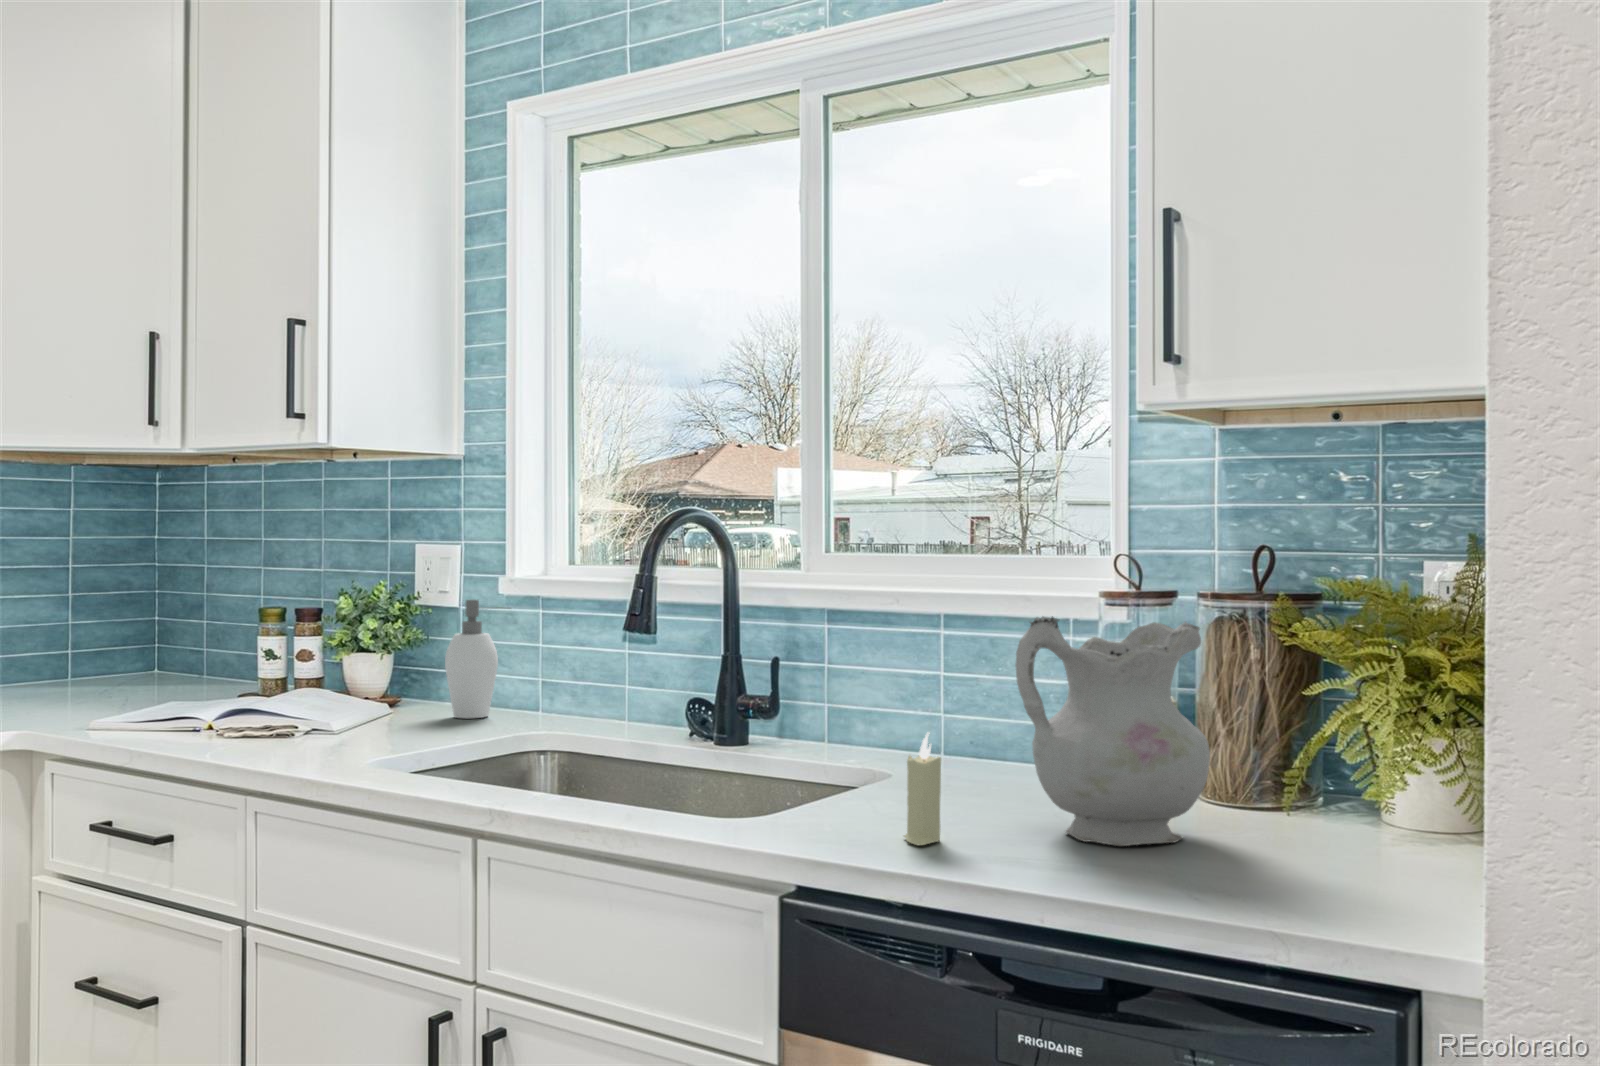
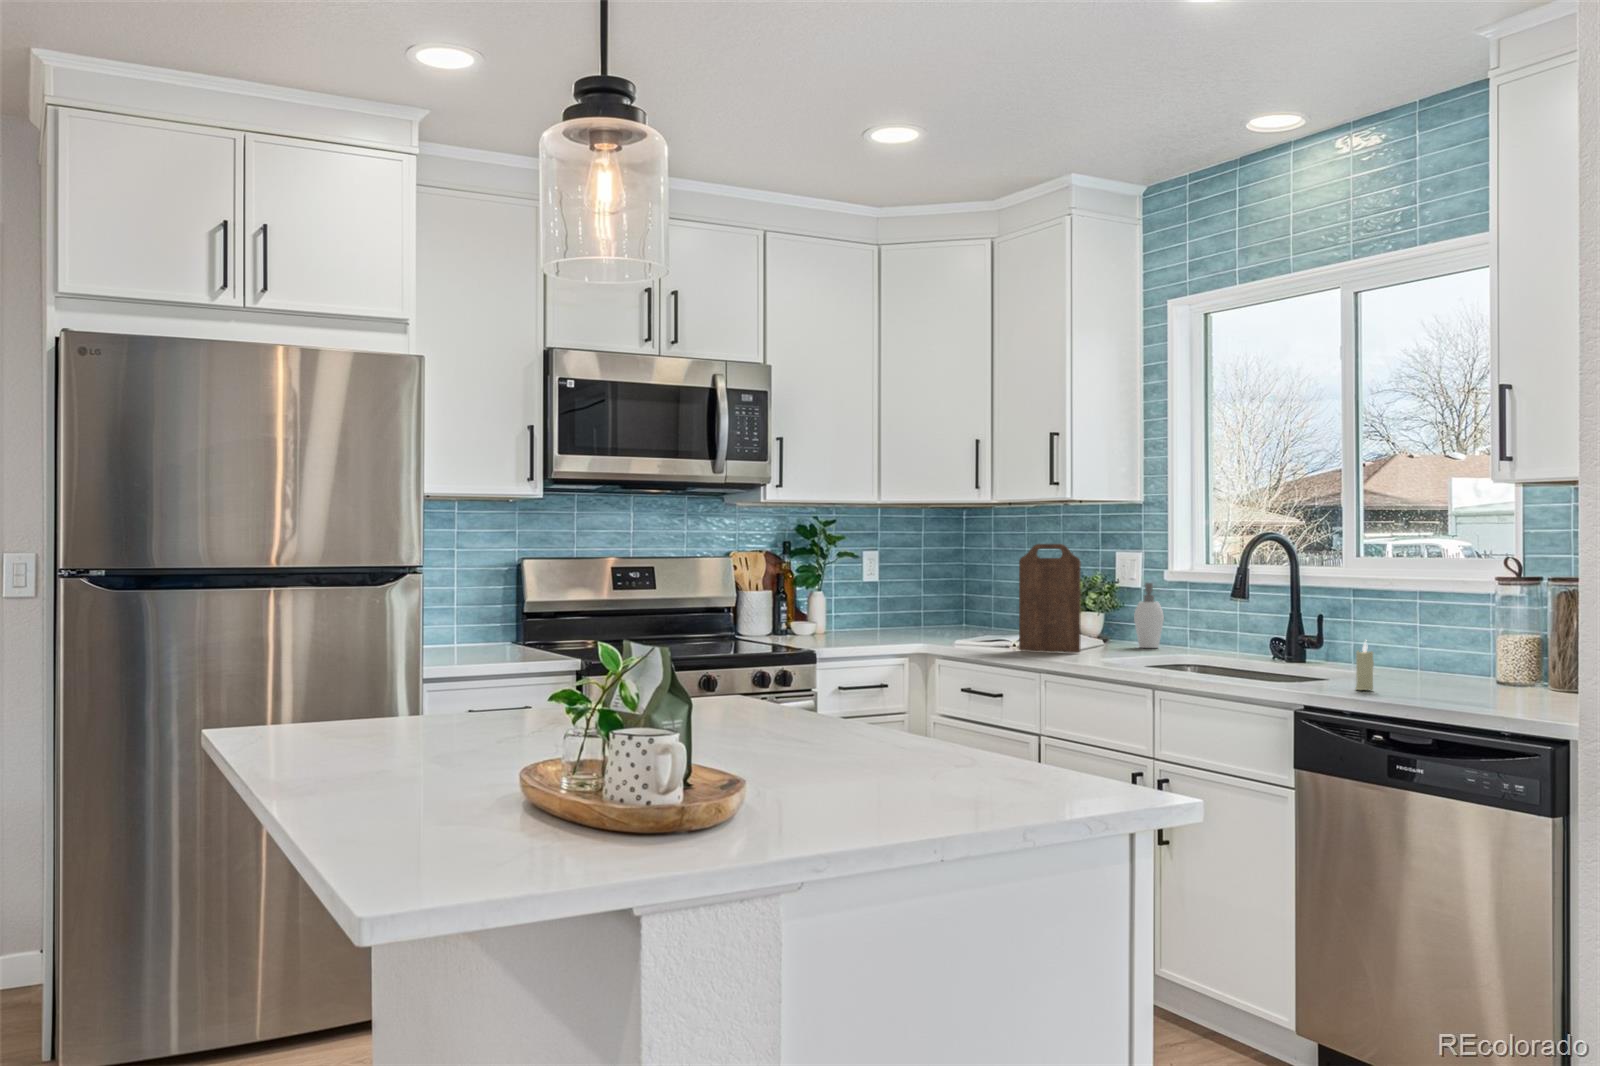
cutting board: none [205,527,335,746] -> present [1019,544,1081,653]
ceramic pitcher: present [1015,616,1210,846] -> none [1413,586,1522,697]

